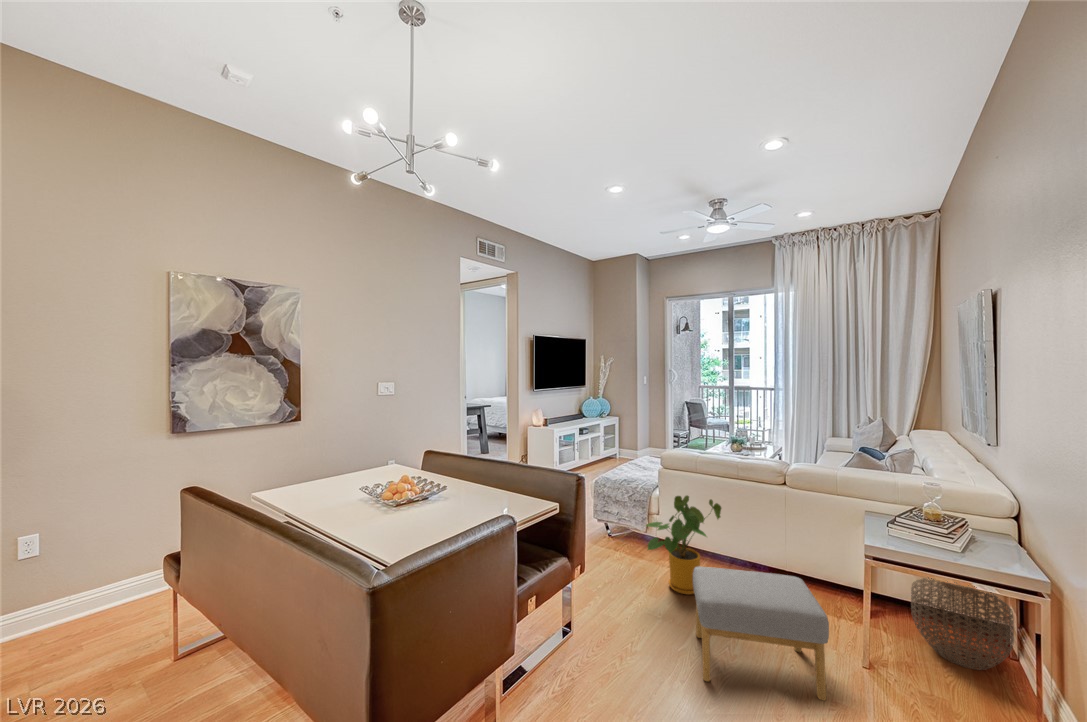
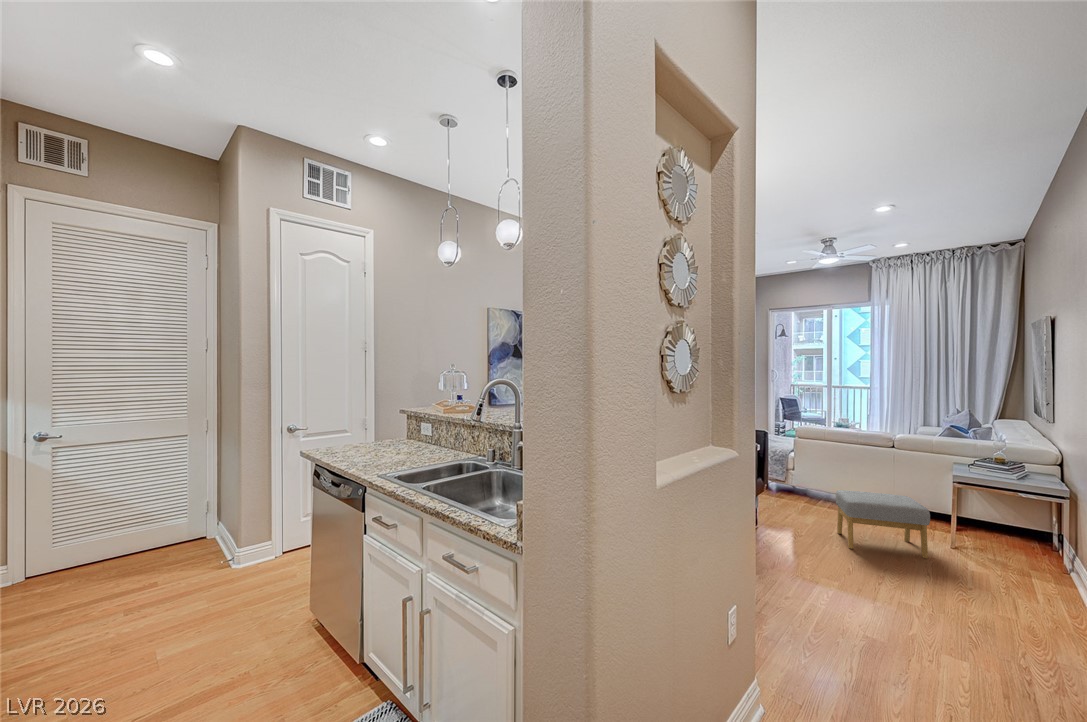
house plant: present [646,495,721,594] -> none [791,454,847,517]
woven basket: present [911,577,1014,670] -> none [985,497,1053,553]

